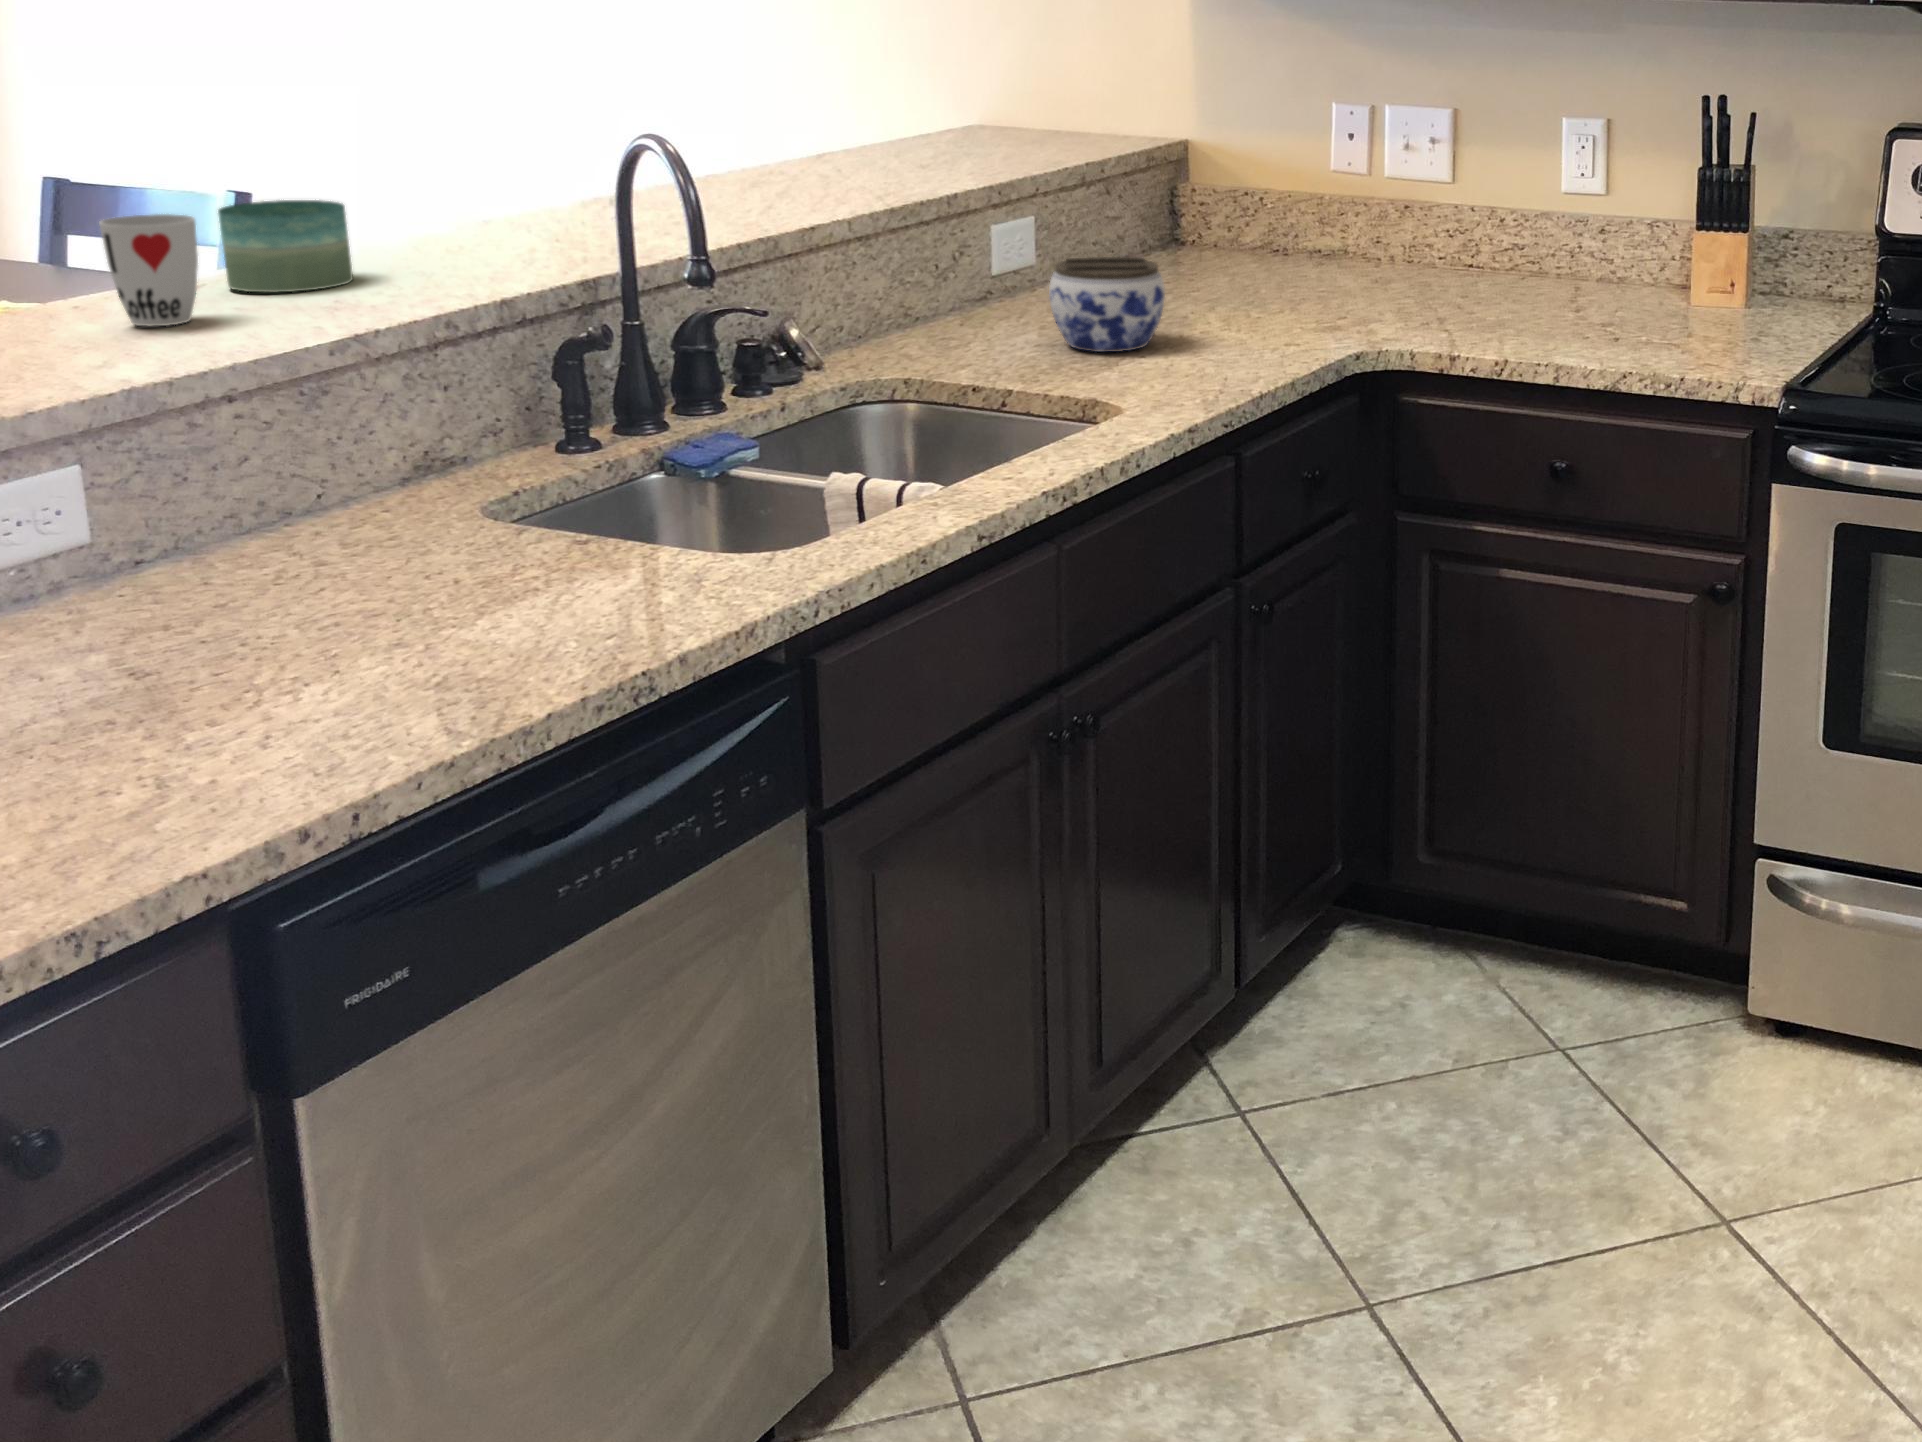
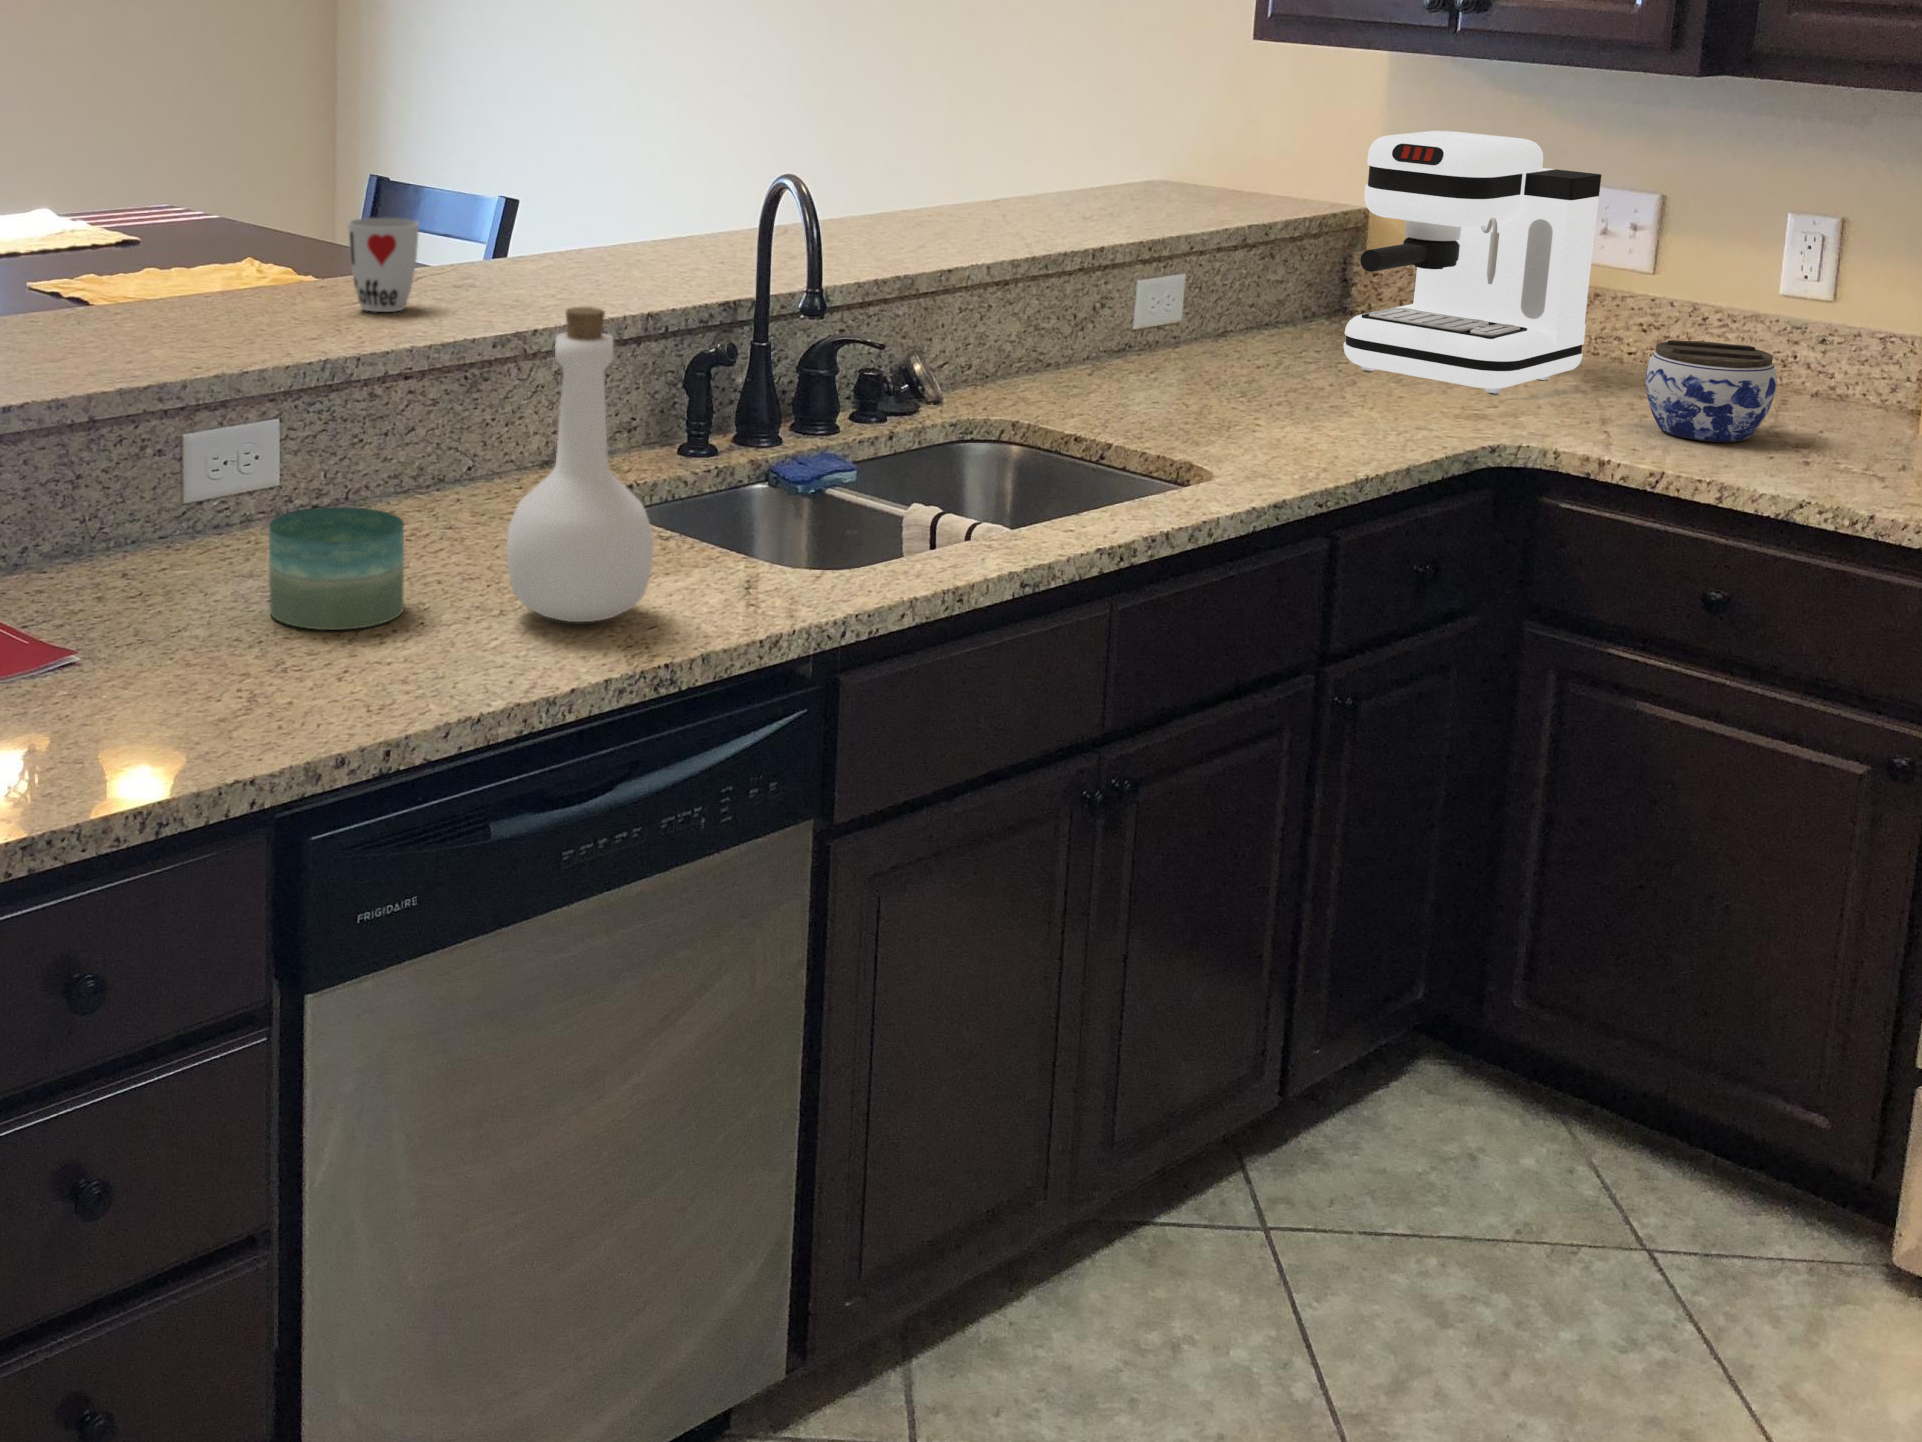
coffee maker: none [1197,62,1409,308] -> present [1344,131,1601,393]
candle: present [218,200,353,292] -> present [269,507,404,630]
jar: present [1049,257,1165,352] -> present [1646,340,1777,442]
bottle: none [421,290,599,643] -> present [507,307,653,622]

